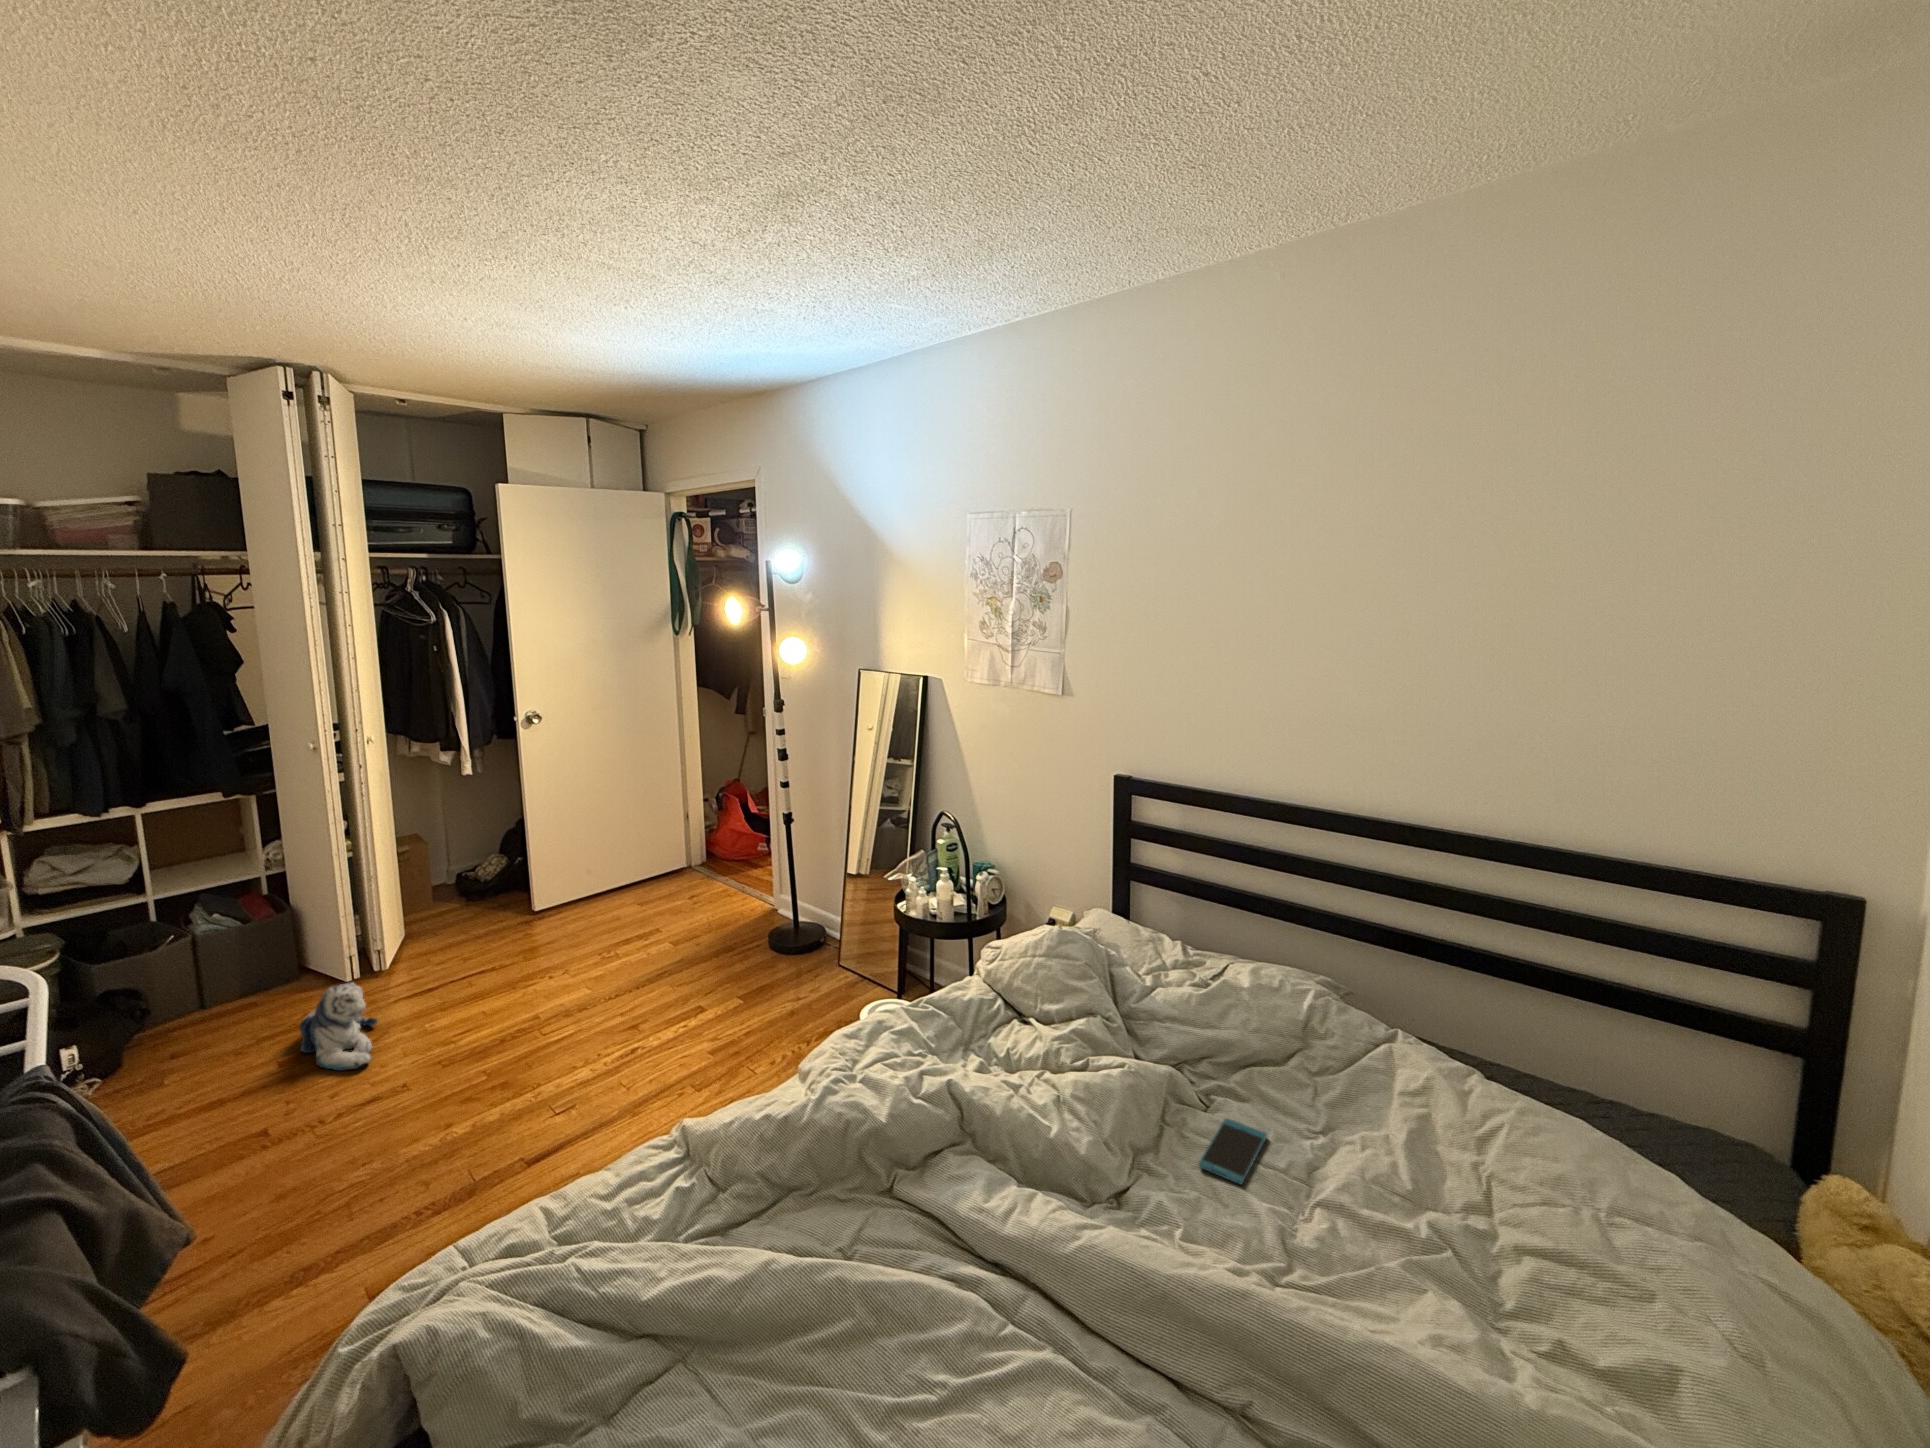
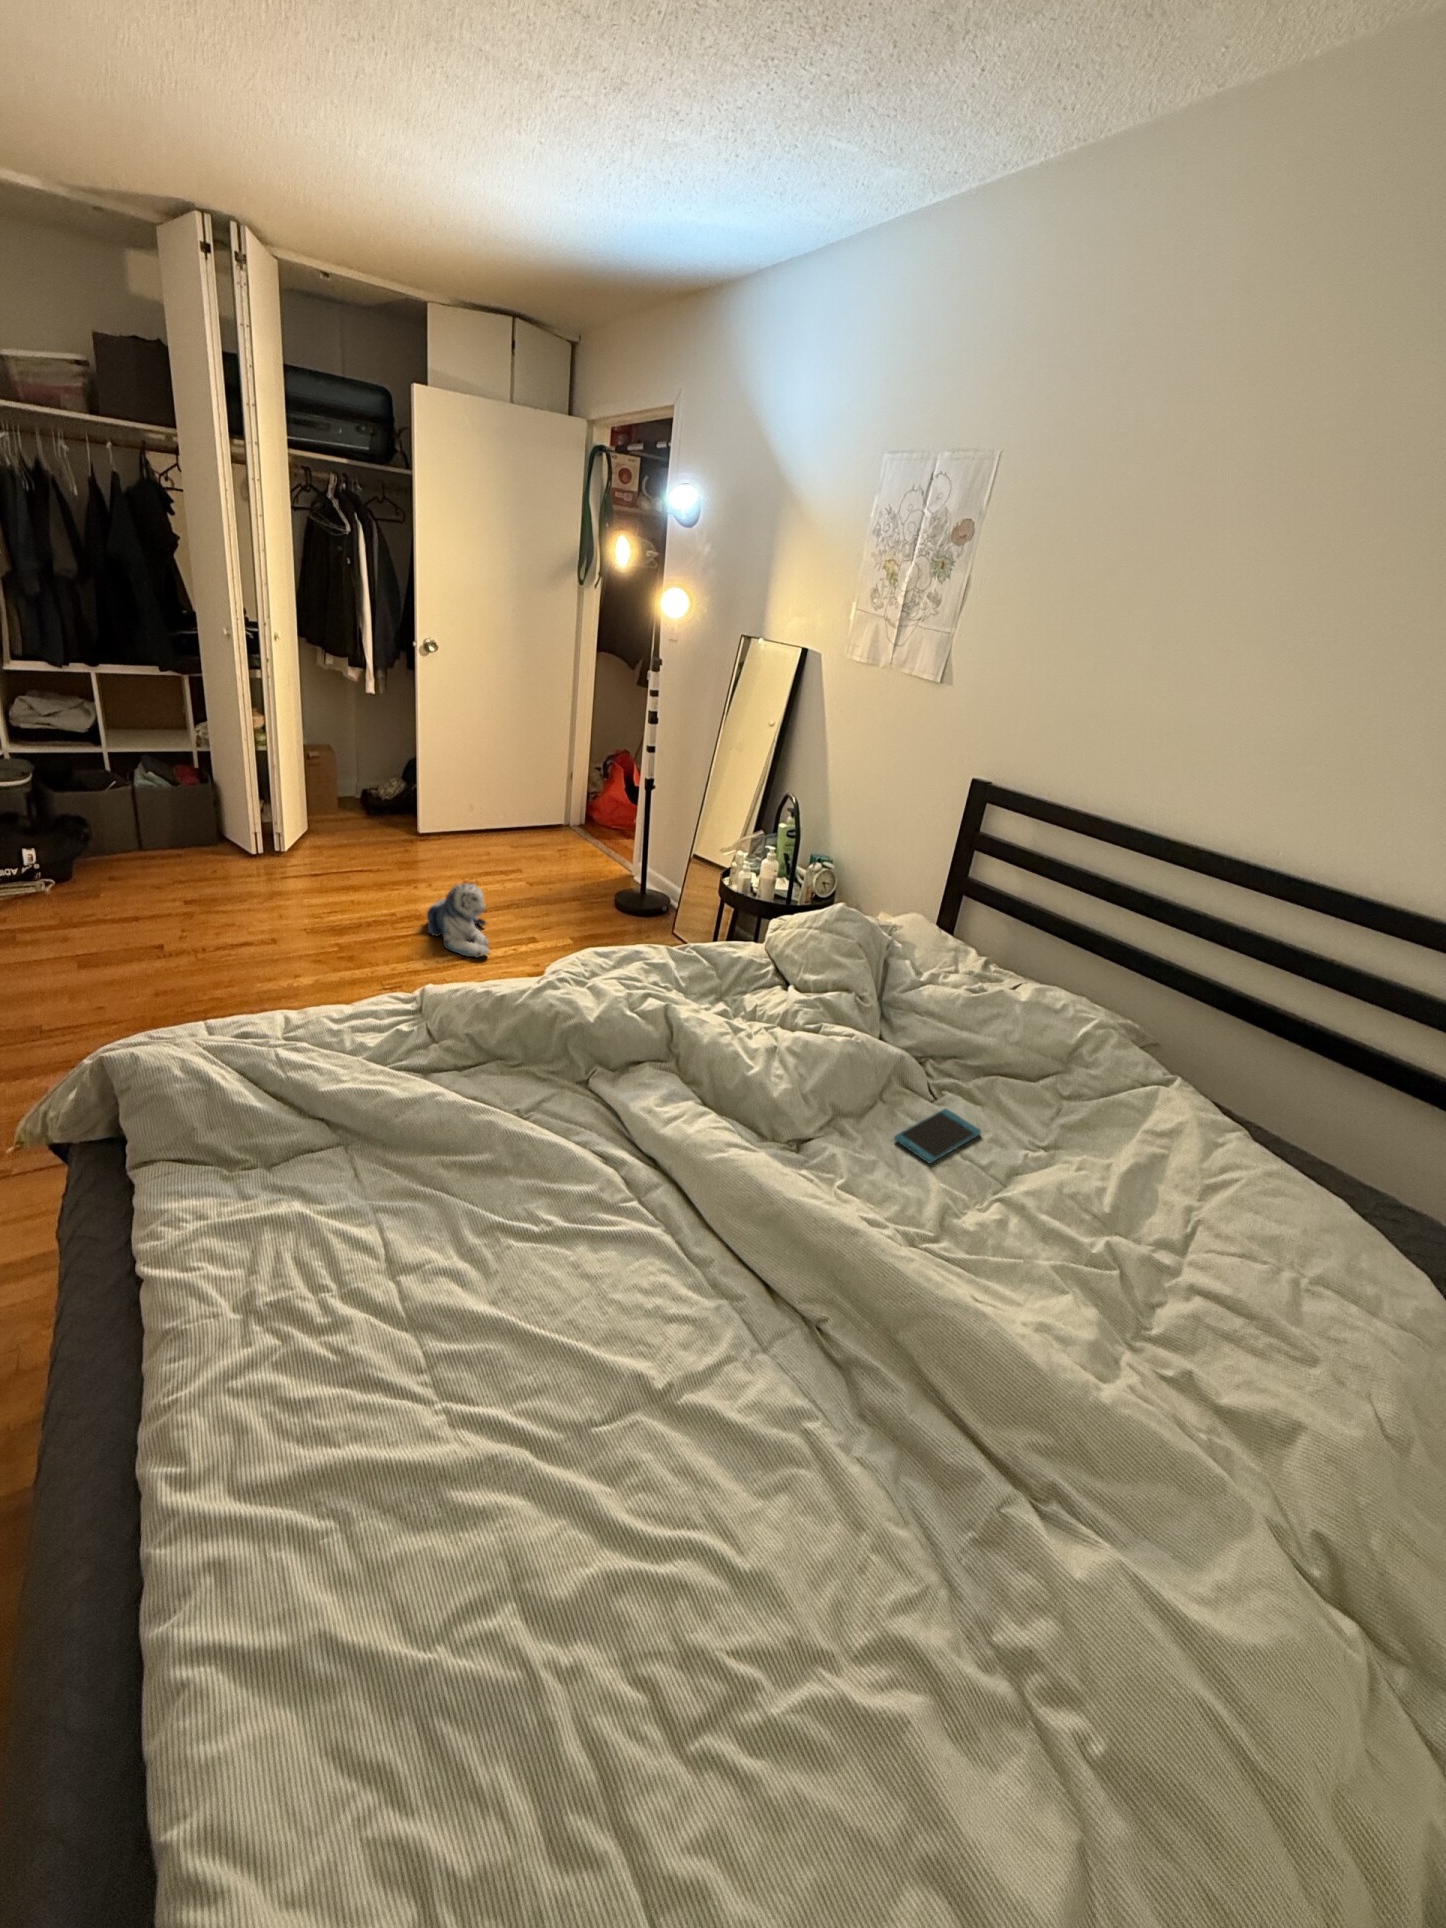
plush toy: present [299,982,377,1070] -> present [427,883,489,958]

